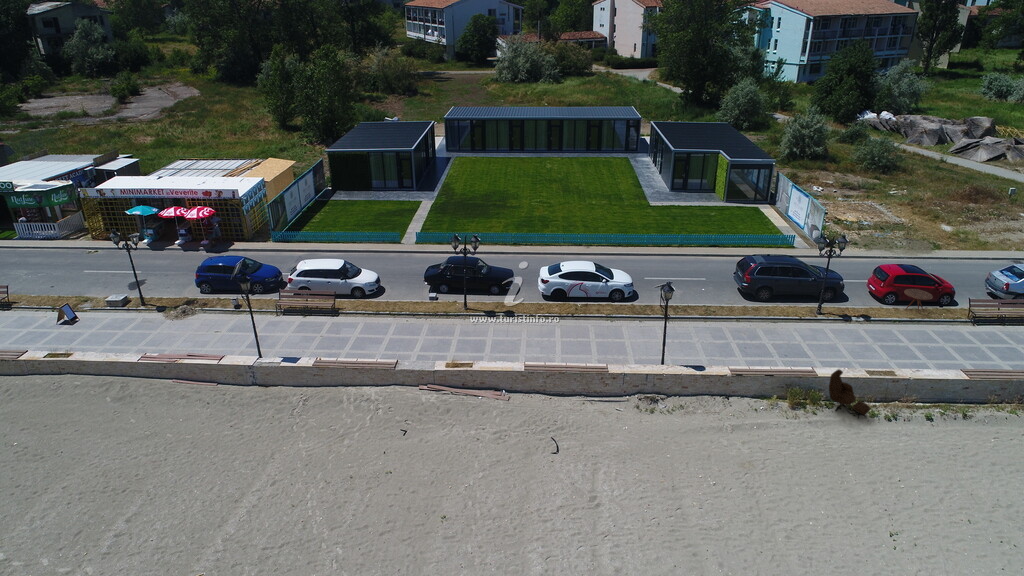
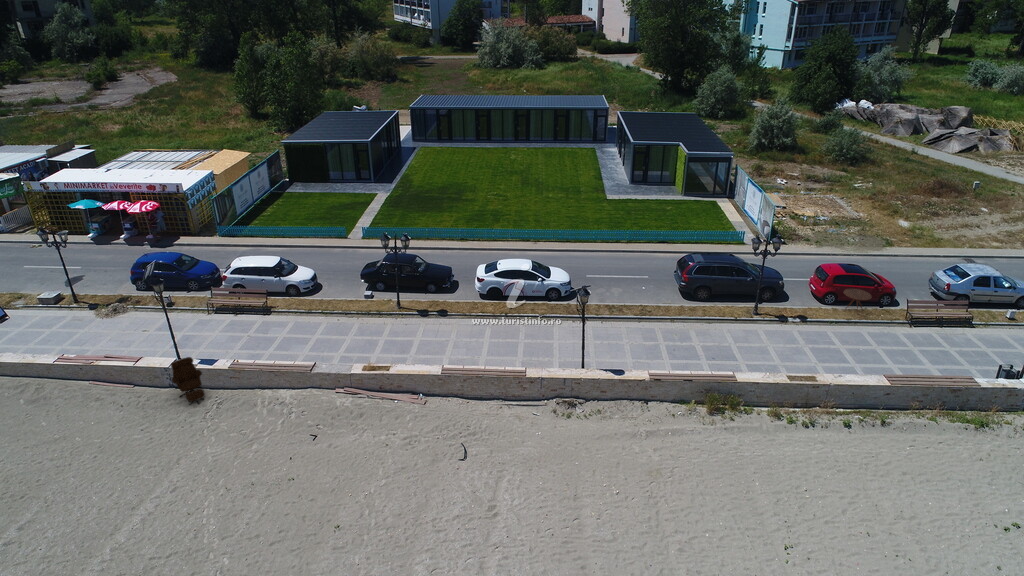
lounge chair: present [829,369,870,418] -> present [171,357,205,404]

